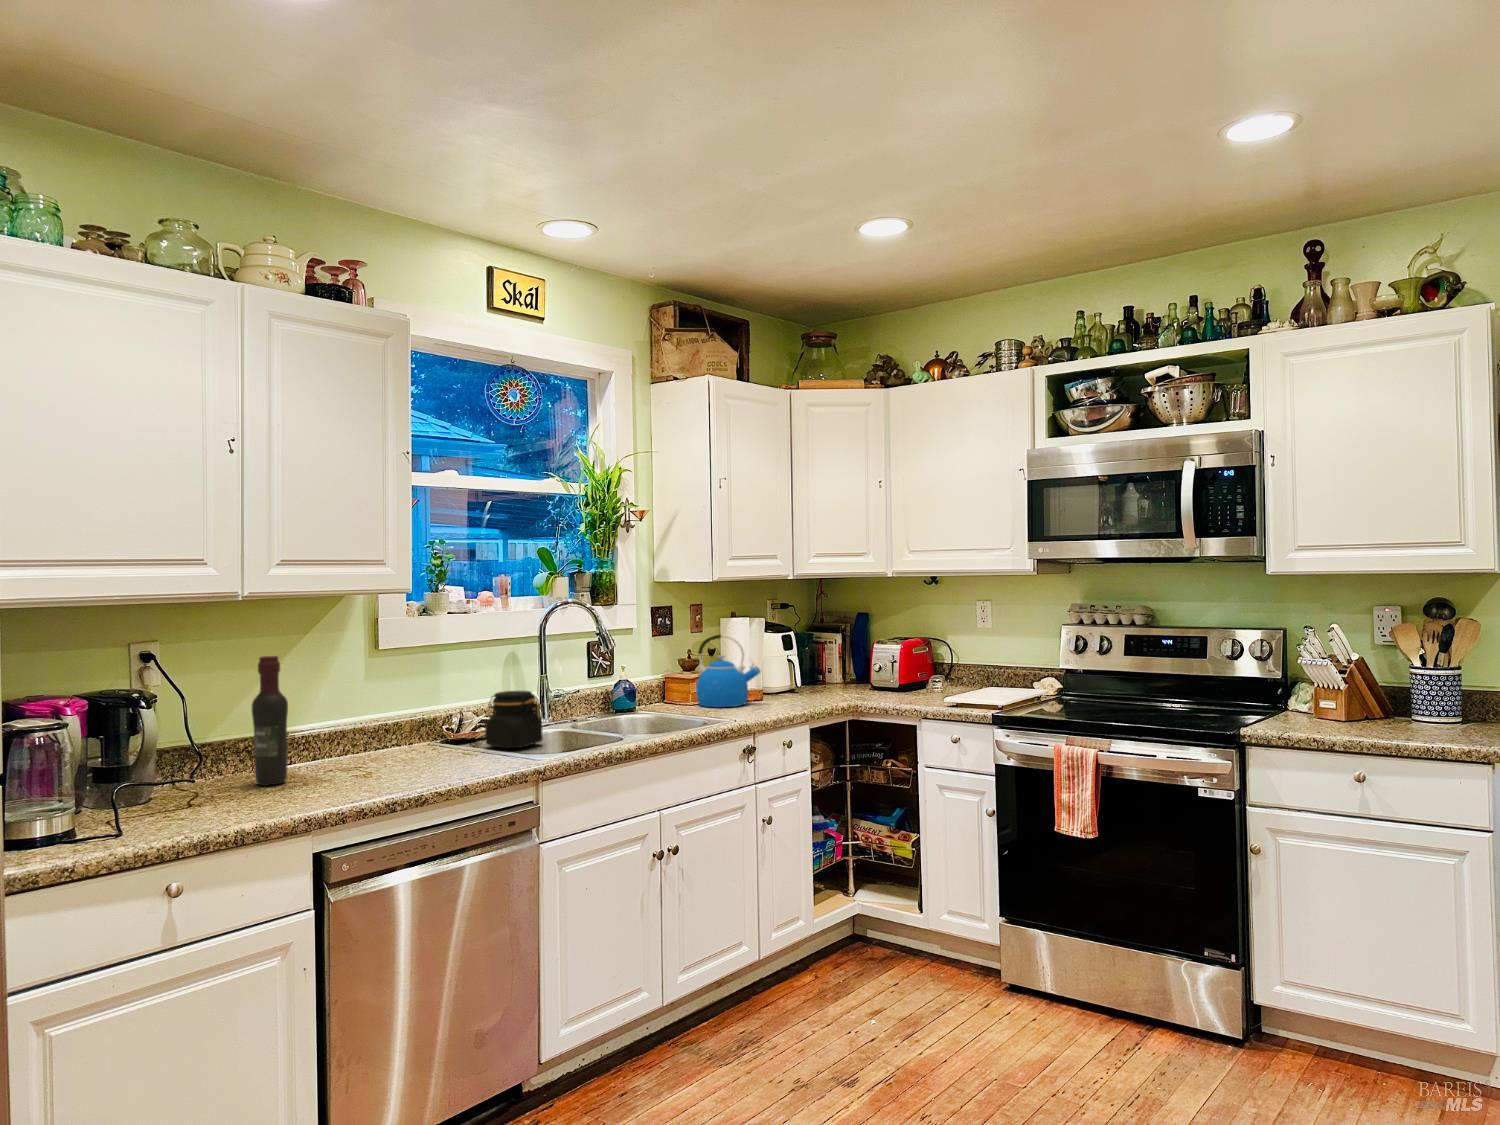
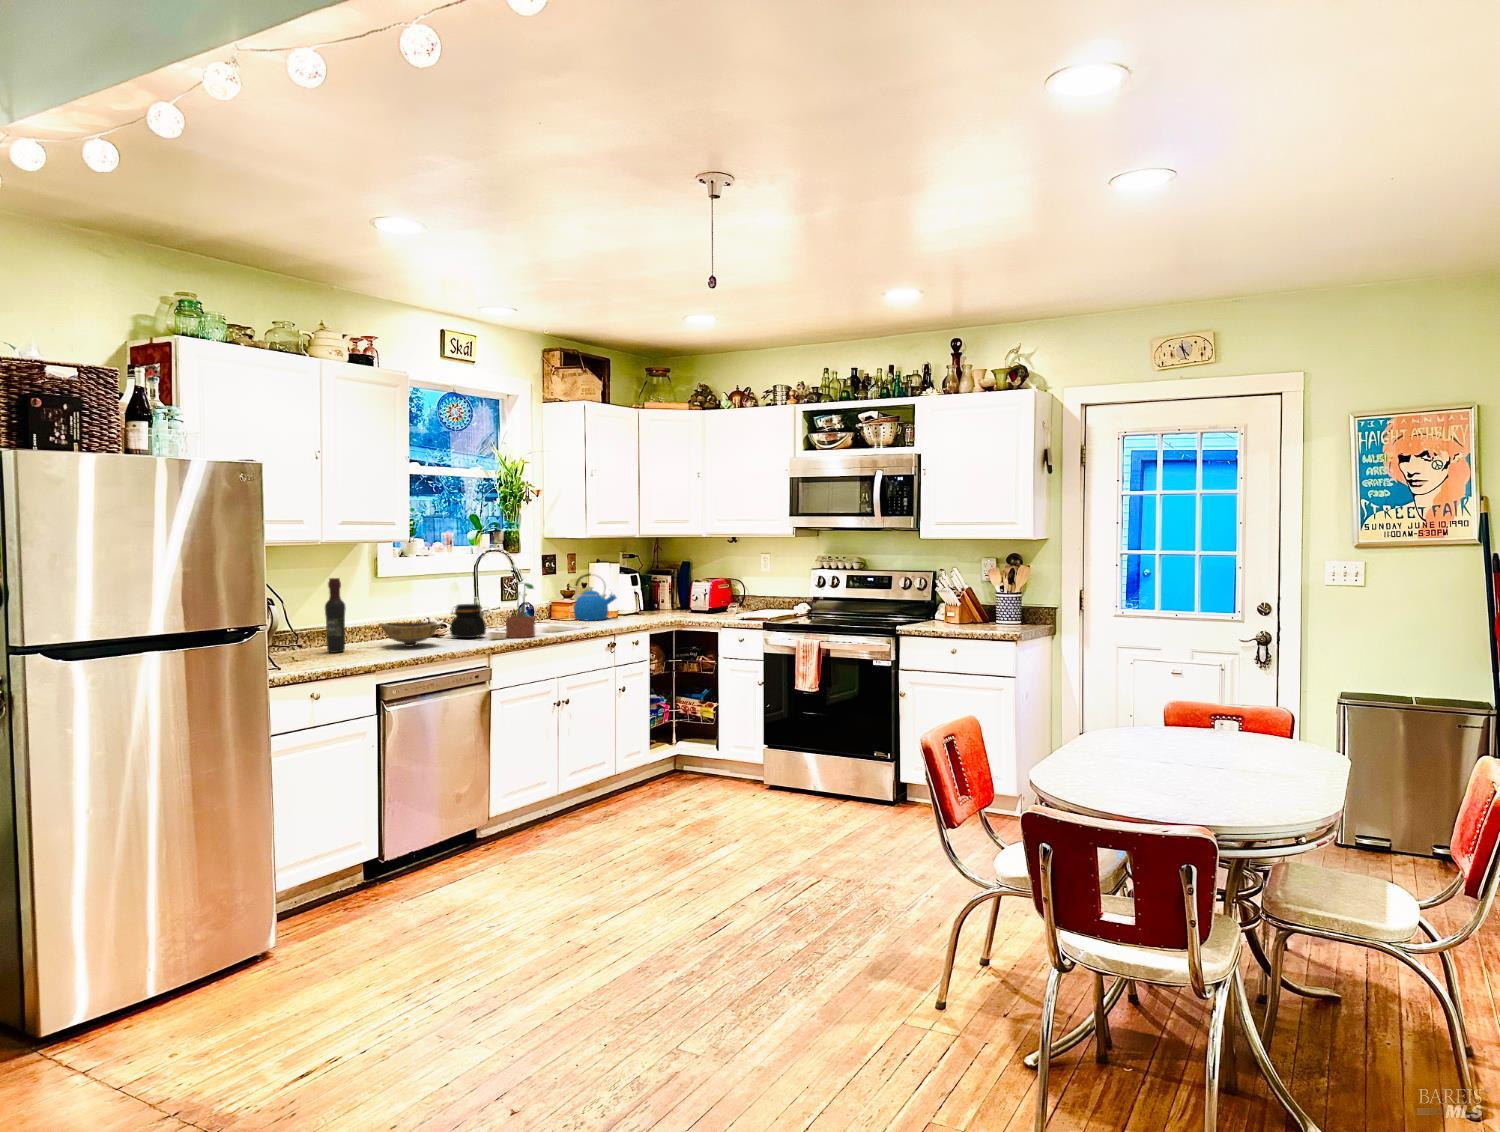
potted plant: none [575,655,623,748] -> present [506,583,535,638]
bowl: none [356,725,458,770] -> present [379,622,442,647]

